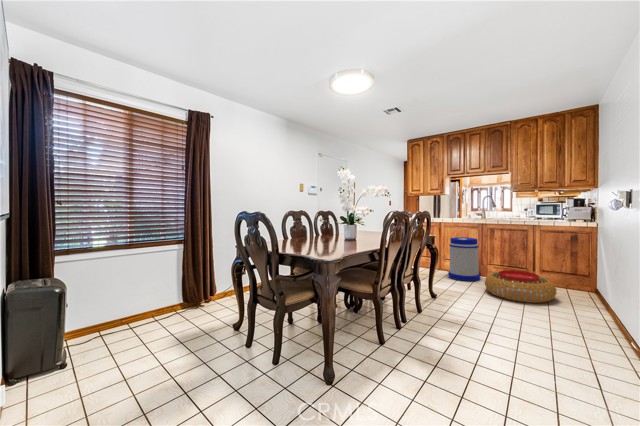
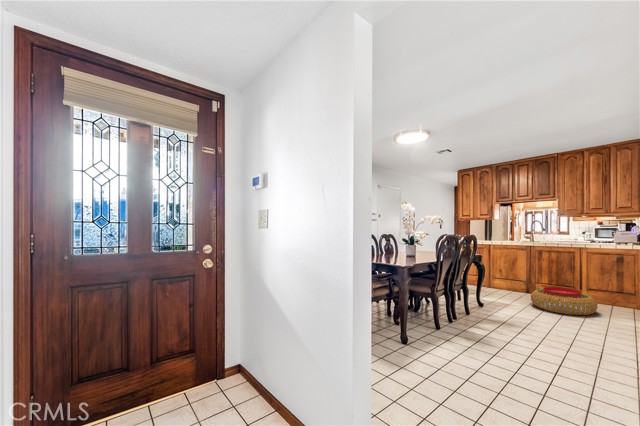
trash can: present [448,237,480,281] -> none [499,258,530,297]

